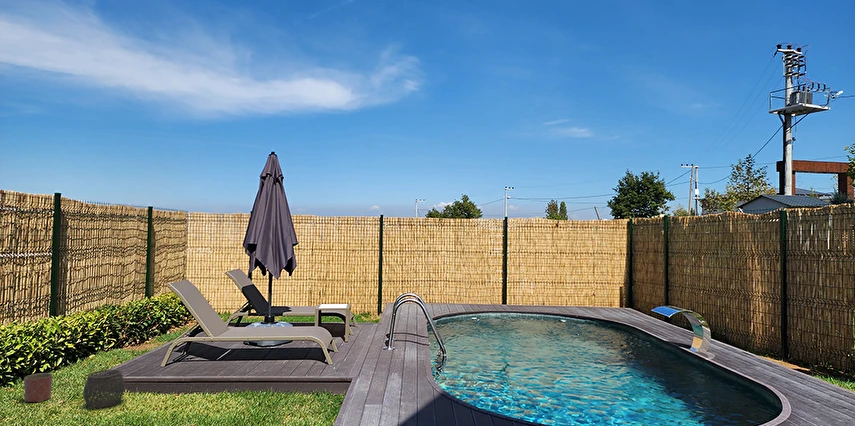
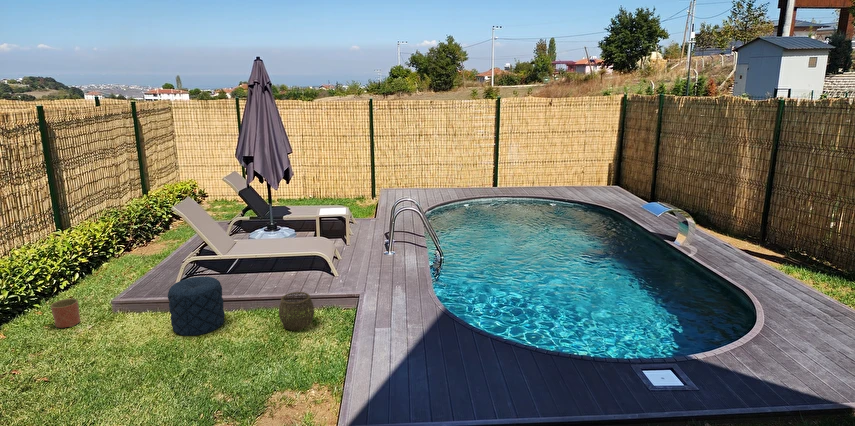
pouf: none [140,354,198,413] -> present [168,276,225,336]
woven basket: present [83,369,125,408] -> present [279,292,314,330]

